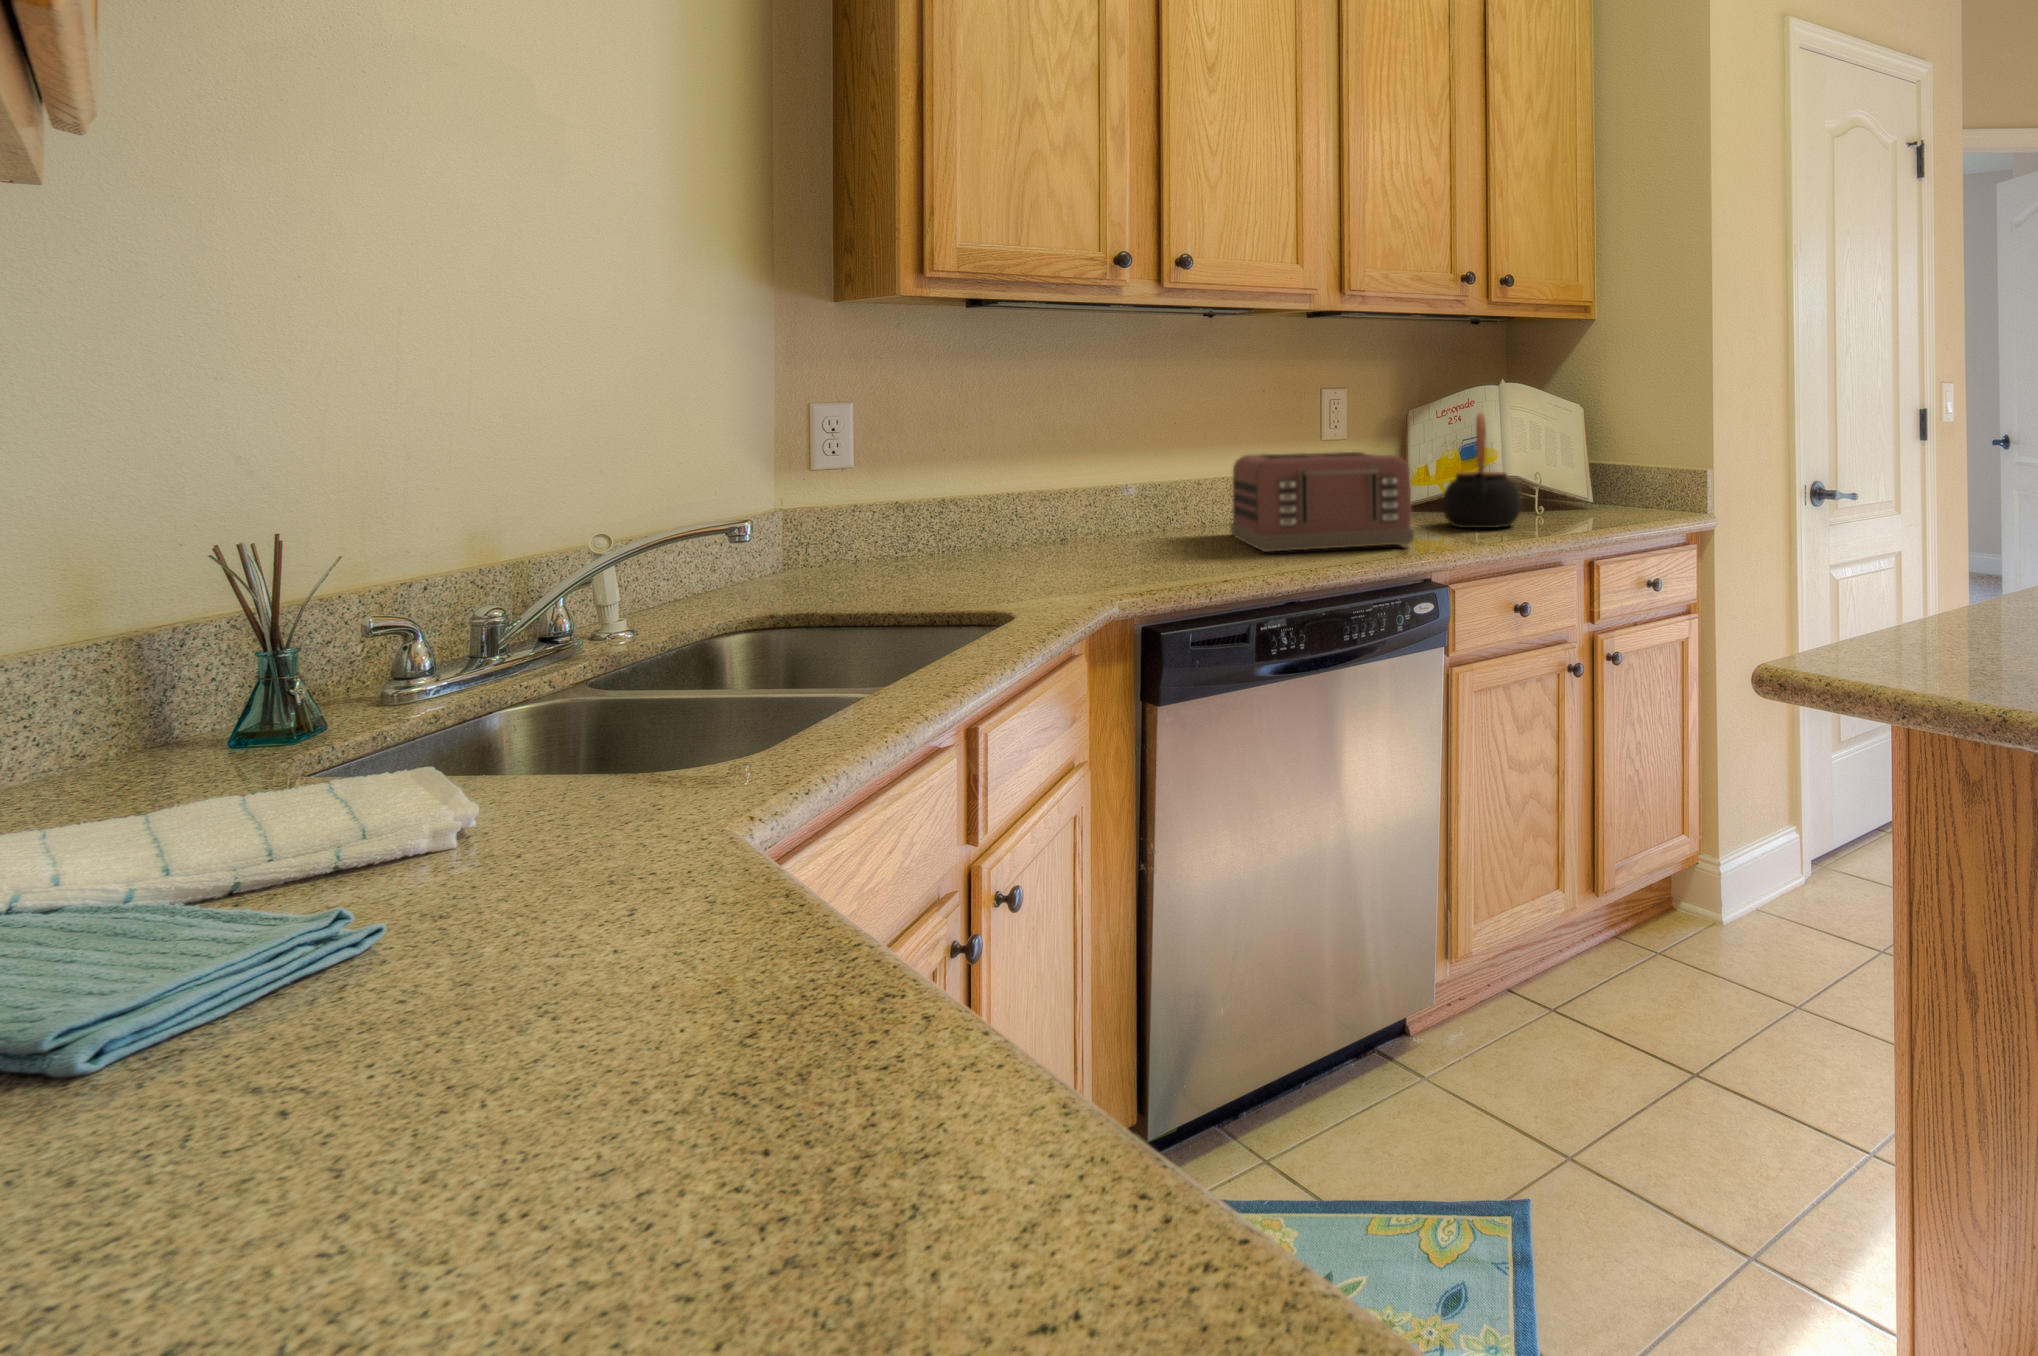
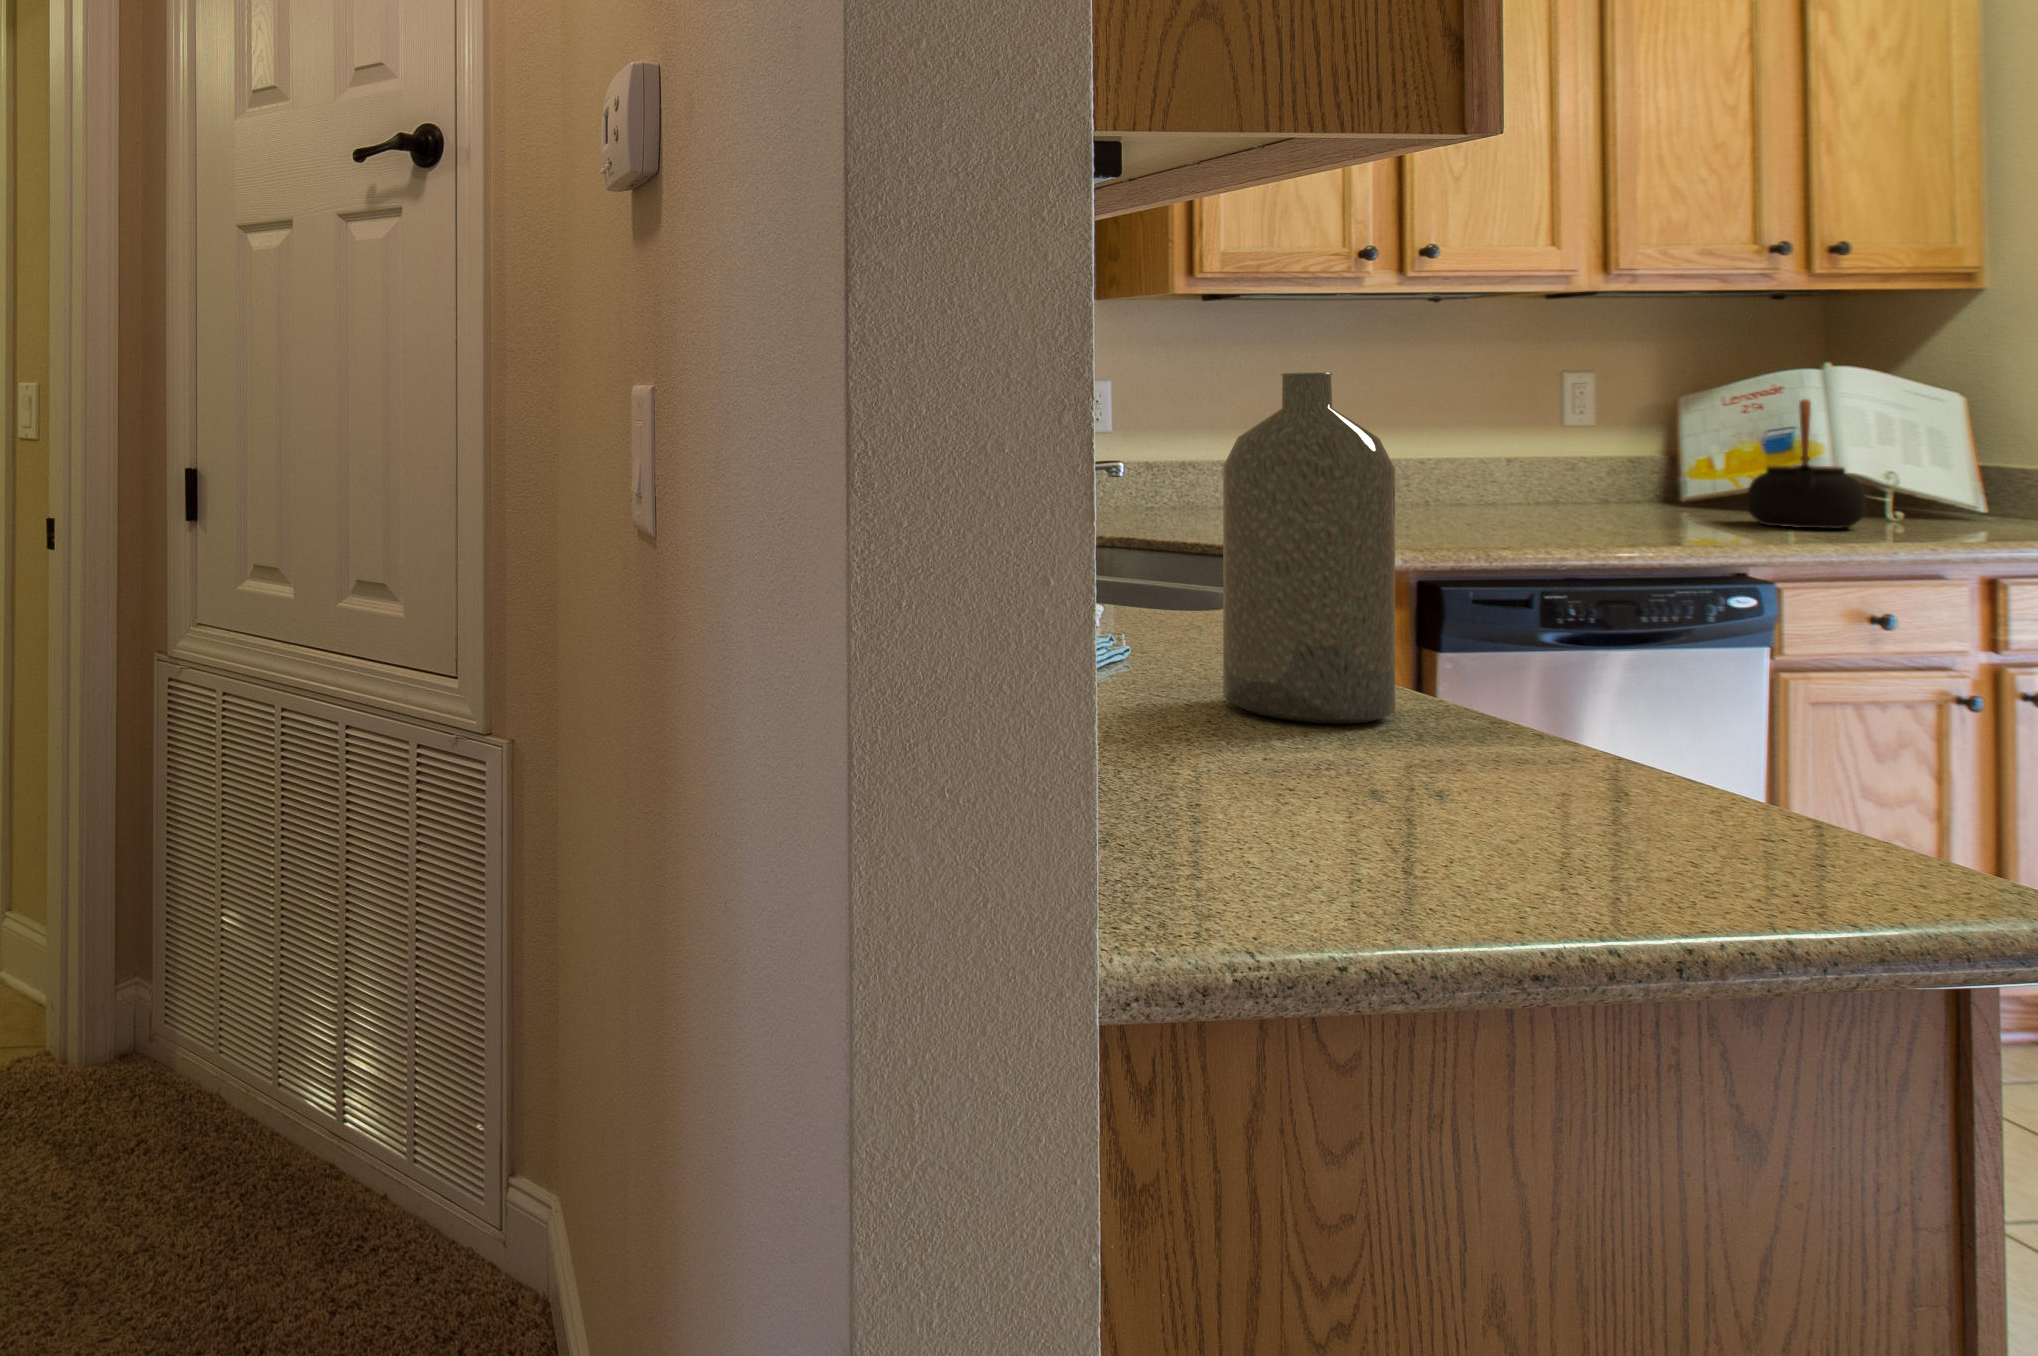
bottle: none [347,422,717,1150] -> present [1223,373,1395,724]
toaster: present [1230,452,1414,552] -> none [1473,438,1719,535]

